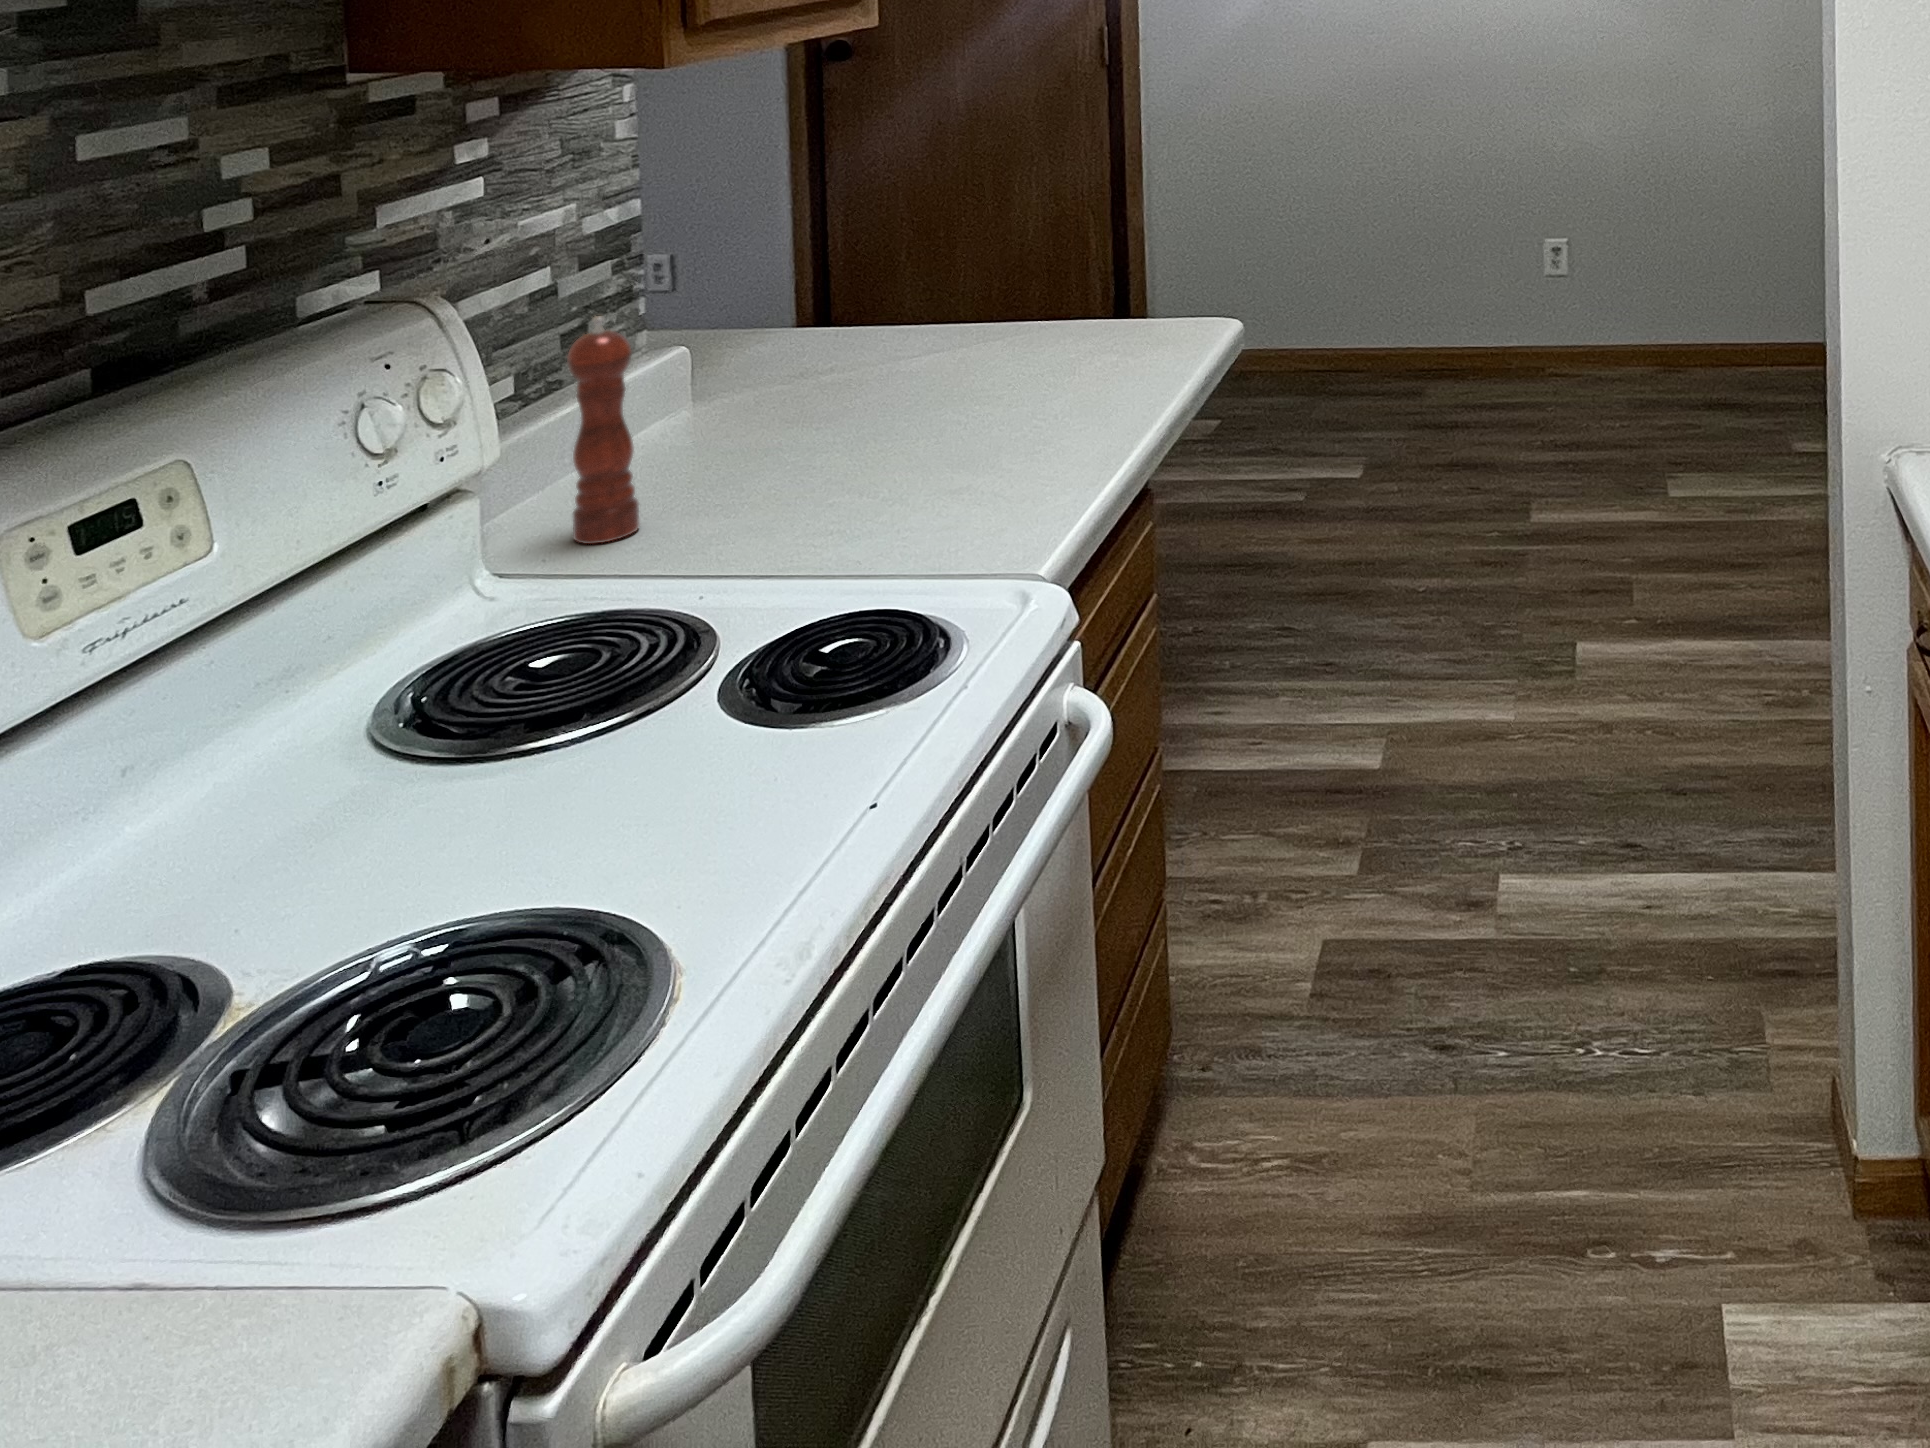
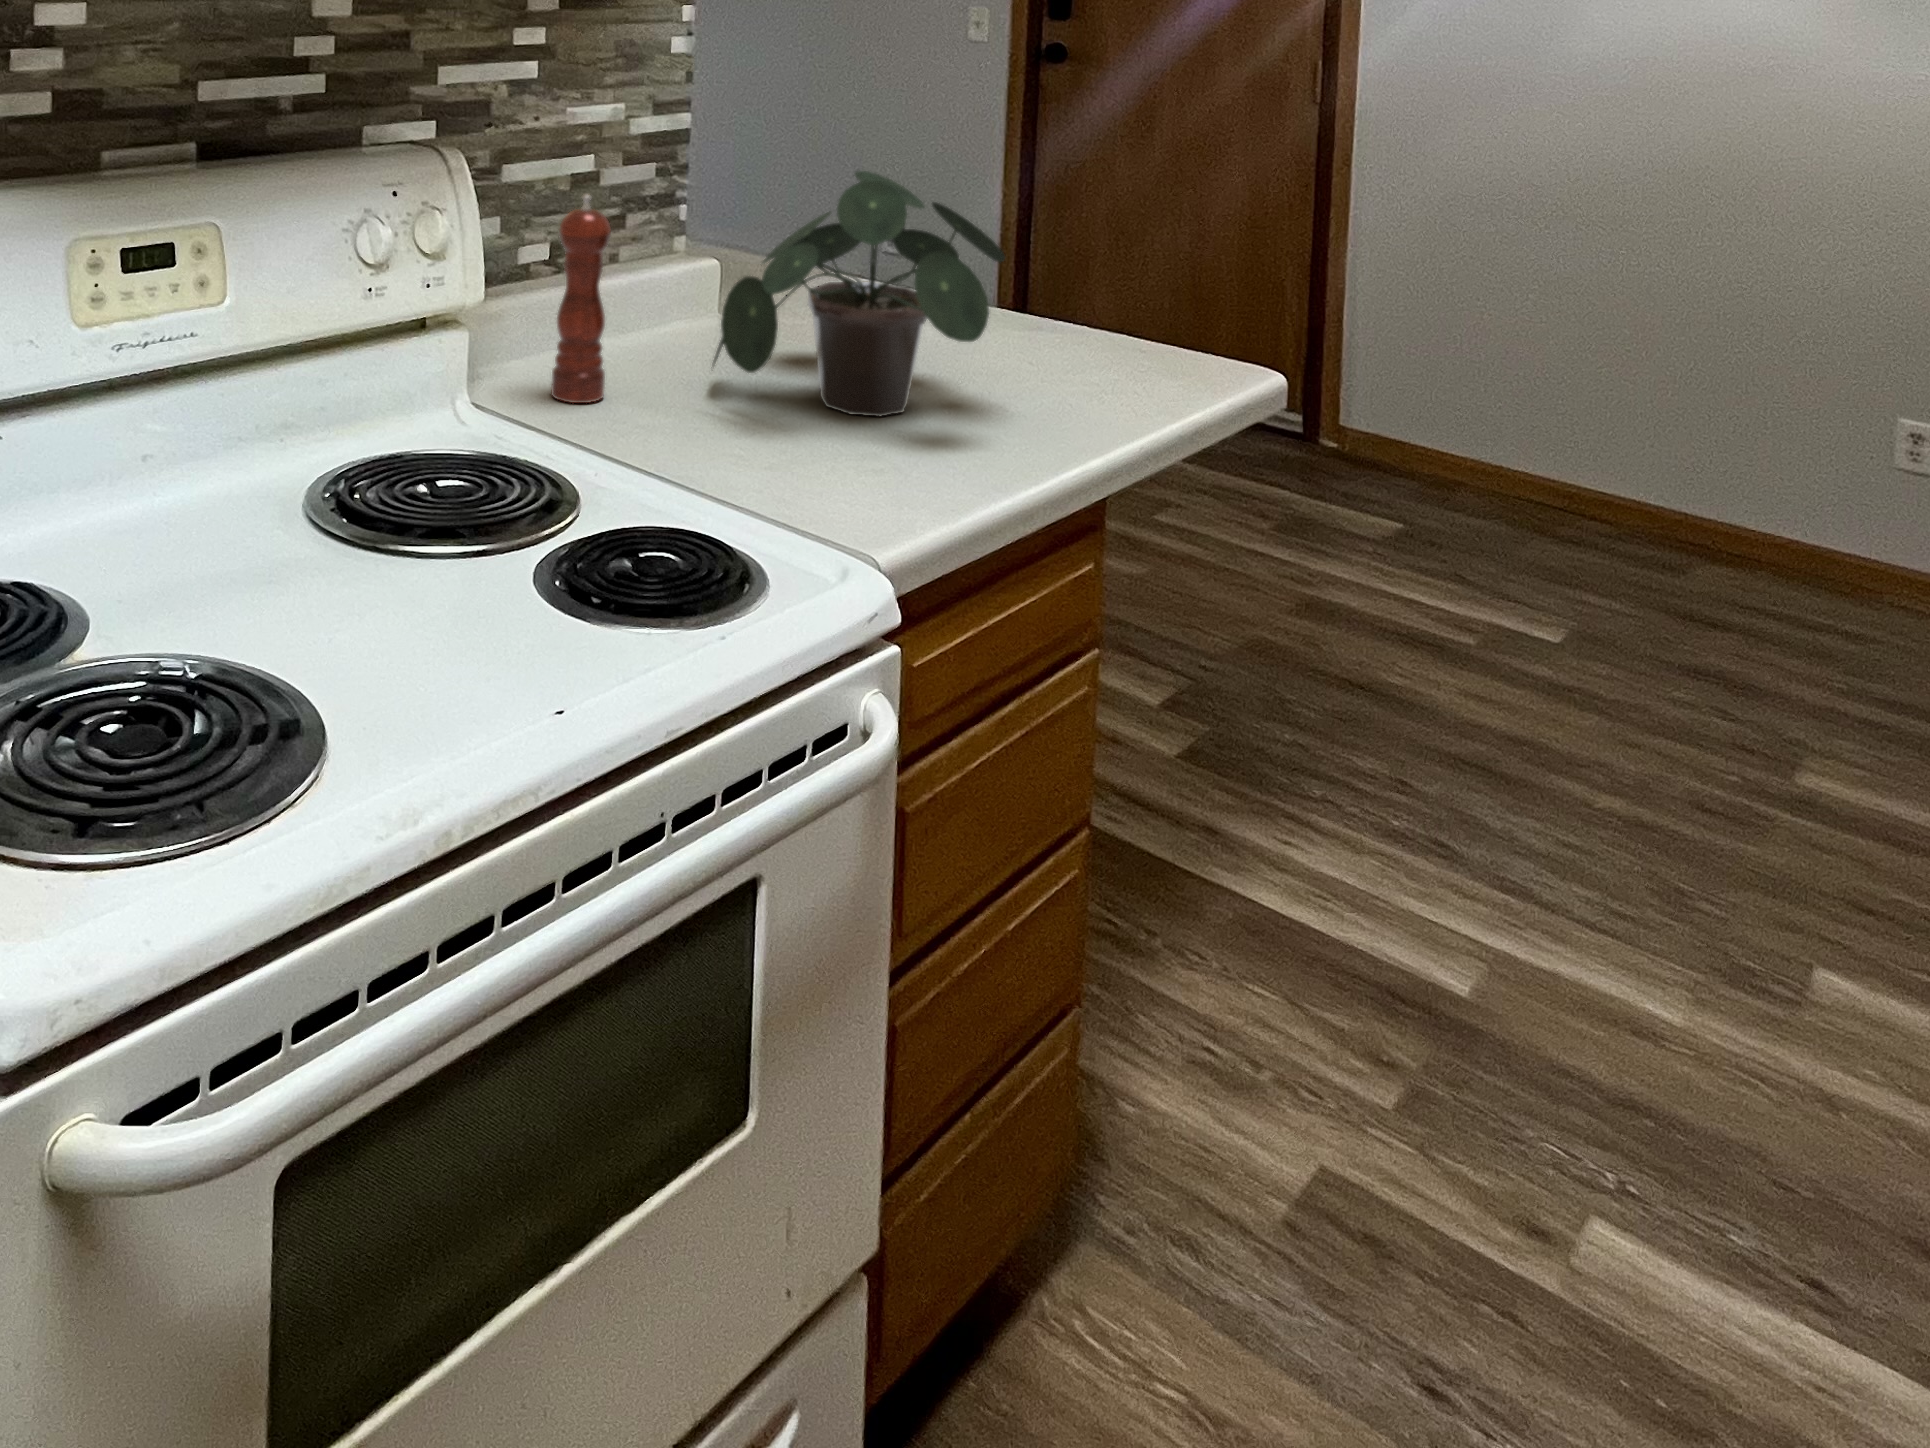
potted plant: none [746,230,1041,468] -> present [713,170,1005,416]

